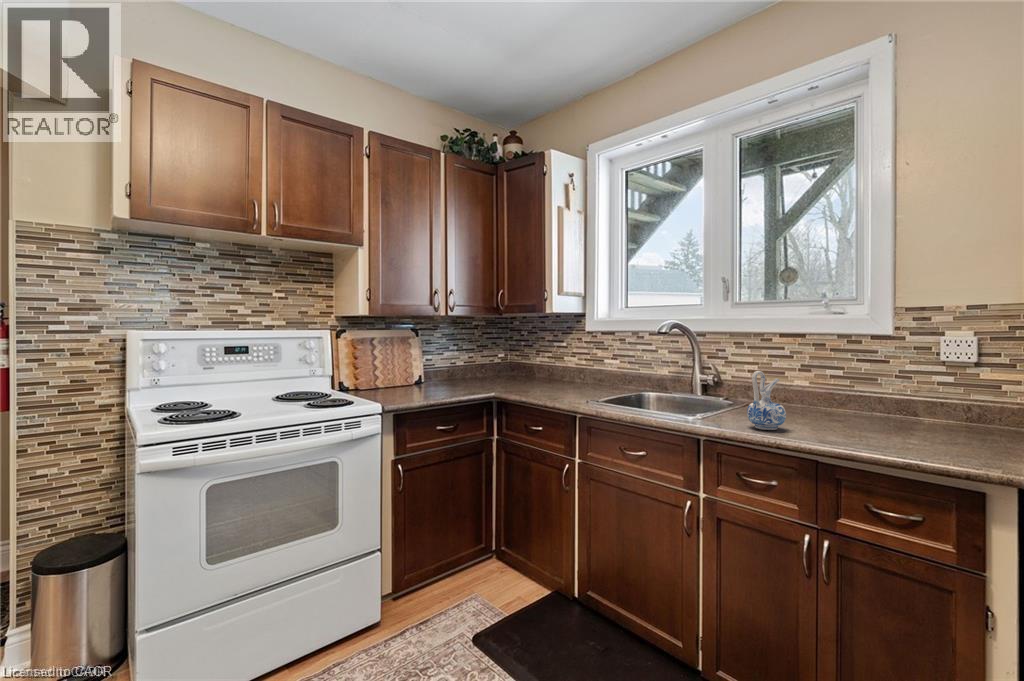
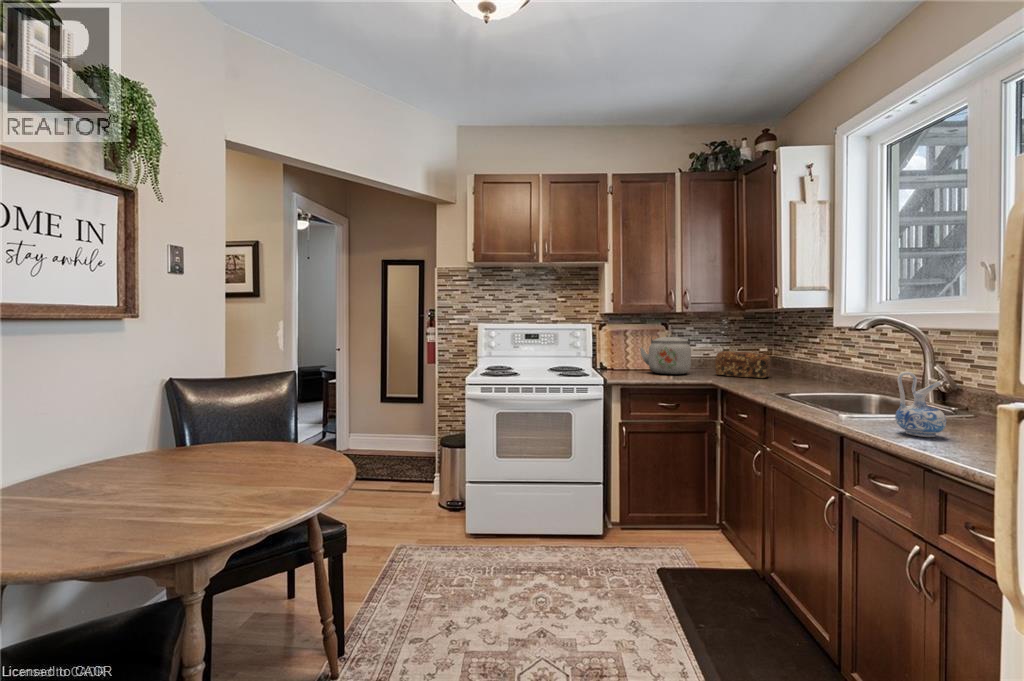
kettle: none [396,342,457,391] -> present [640,334,691,374]
bread loaf: none [482,359,533,387] -> present [715,351,771,378]

